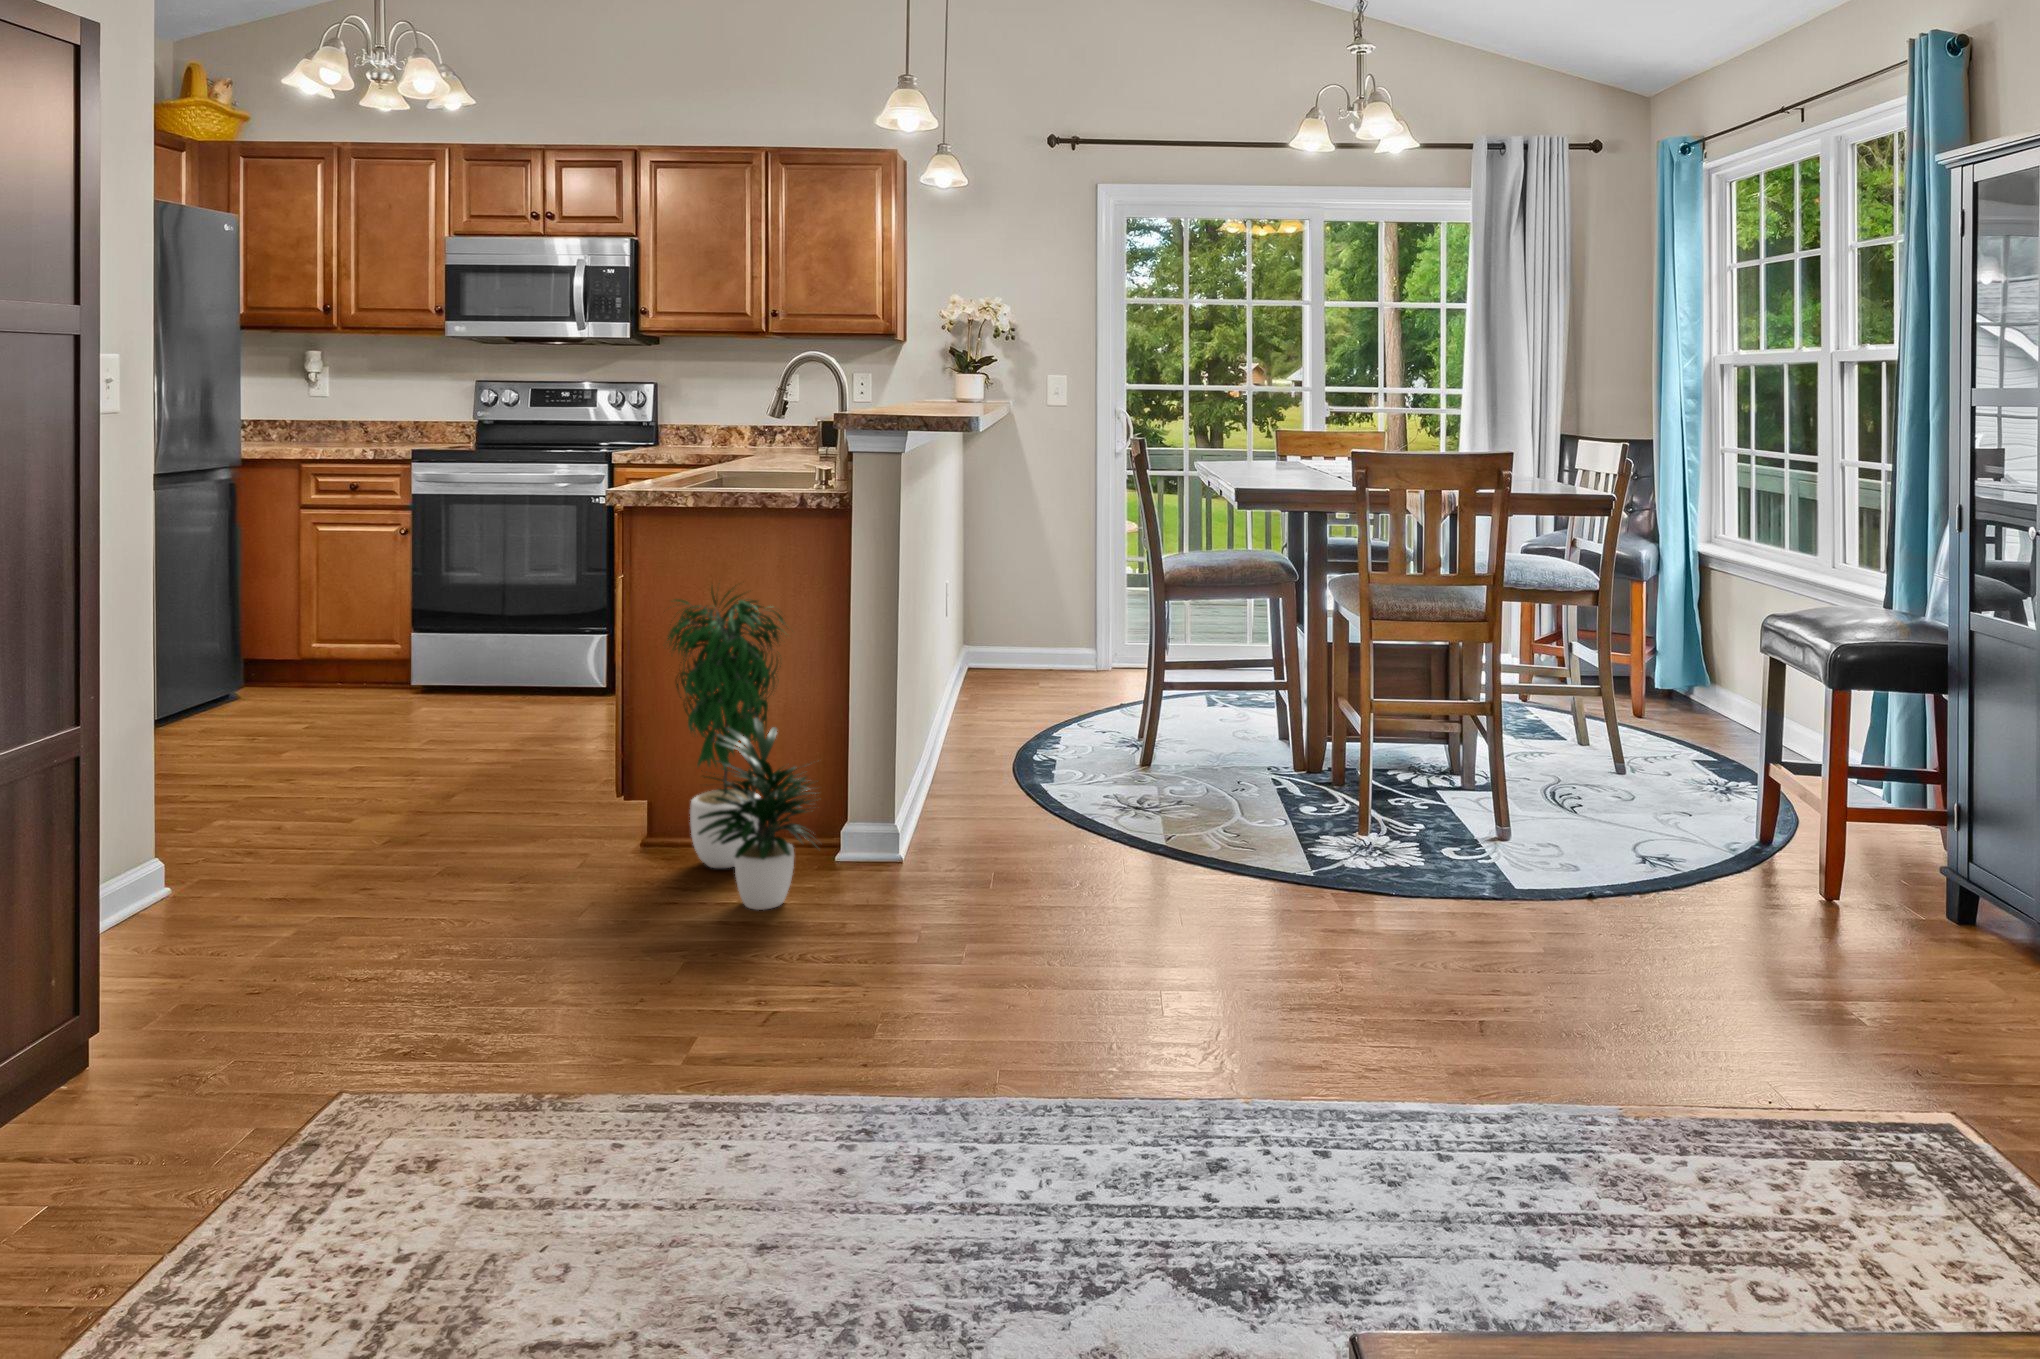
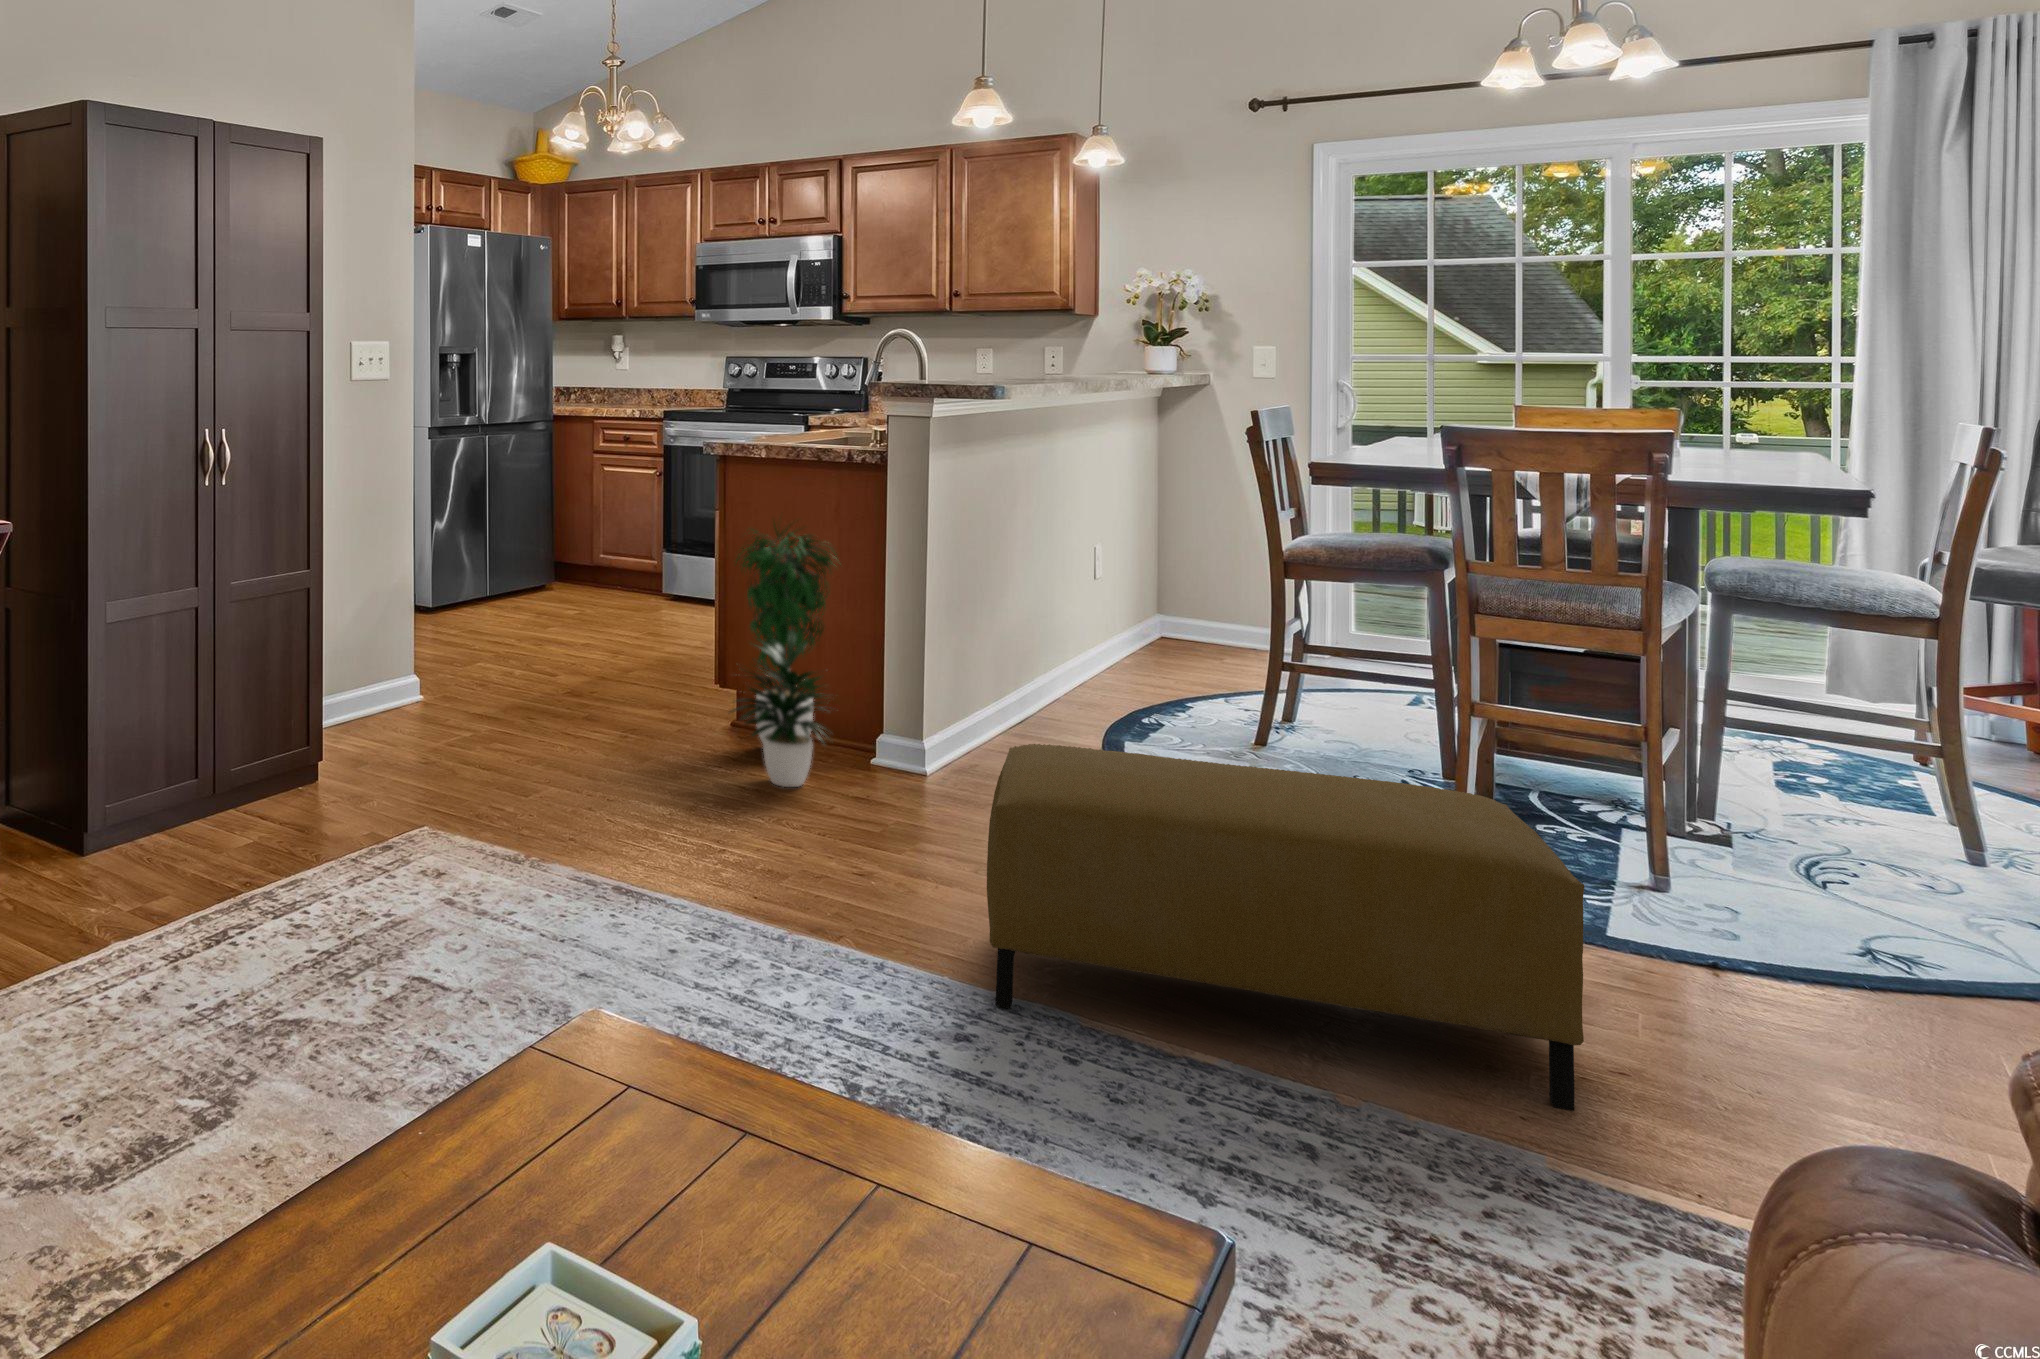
ottoman: none [1120,783,1663,1113] -> present [987,744,1585,1111]

